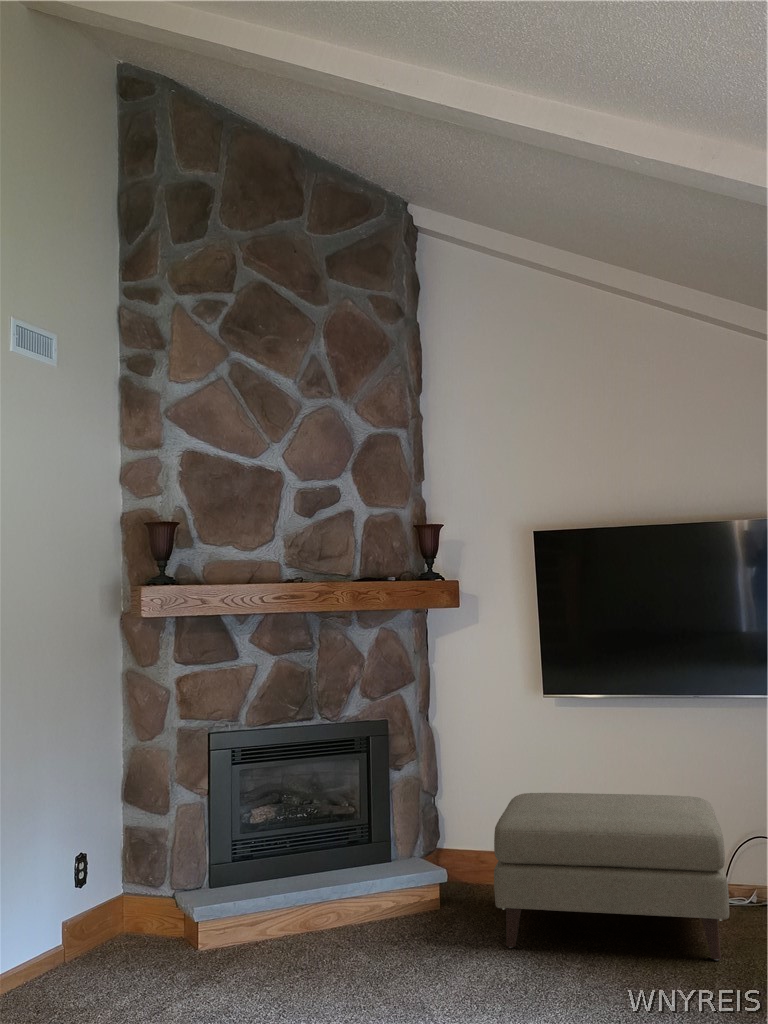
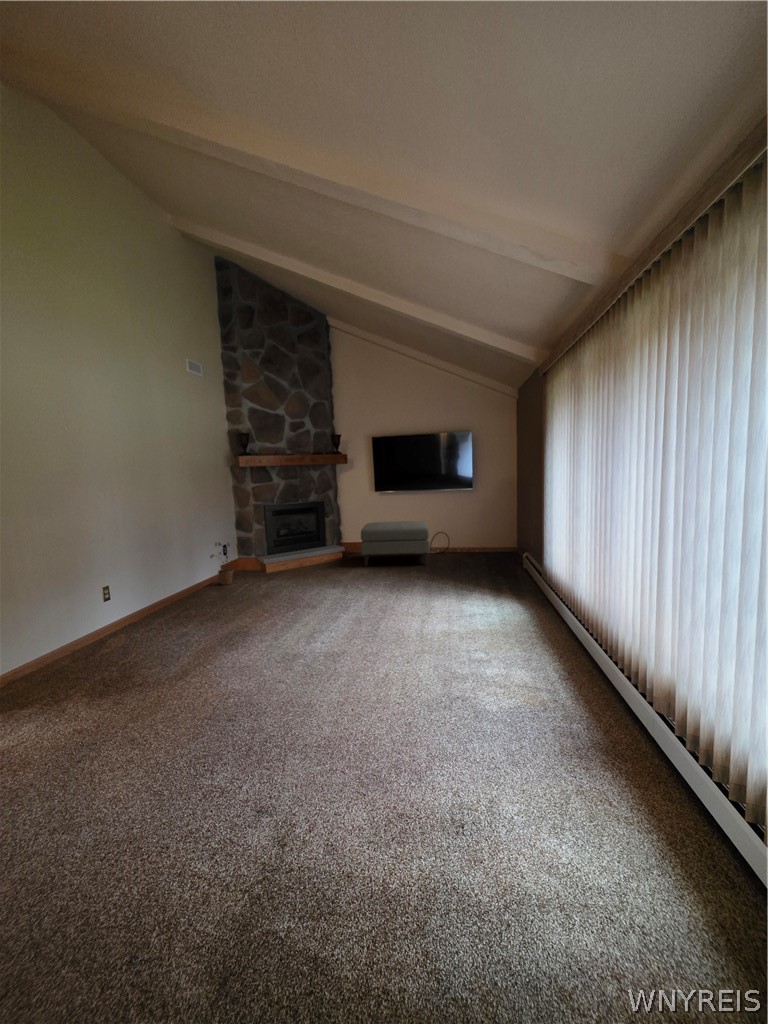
potted plant: none [22,850,98,994] -> present [210,543,233,585]

